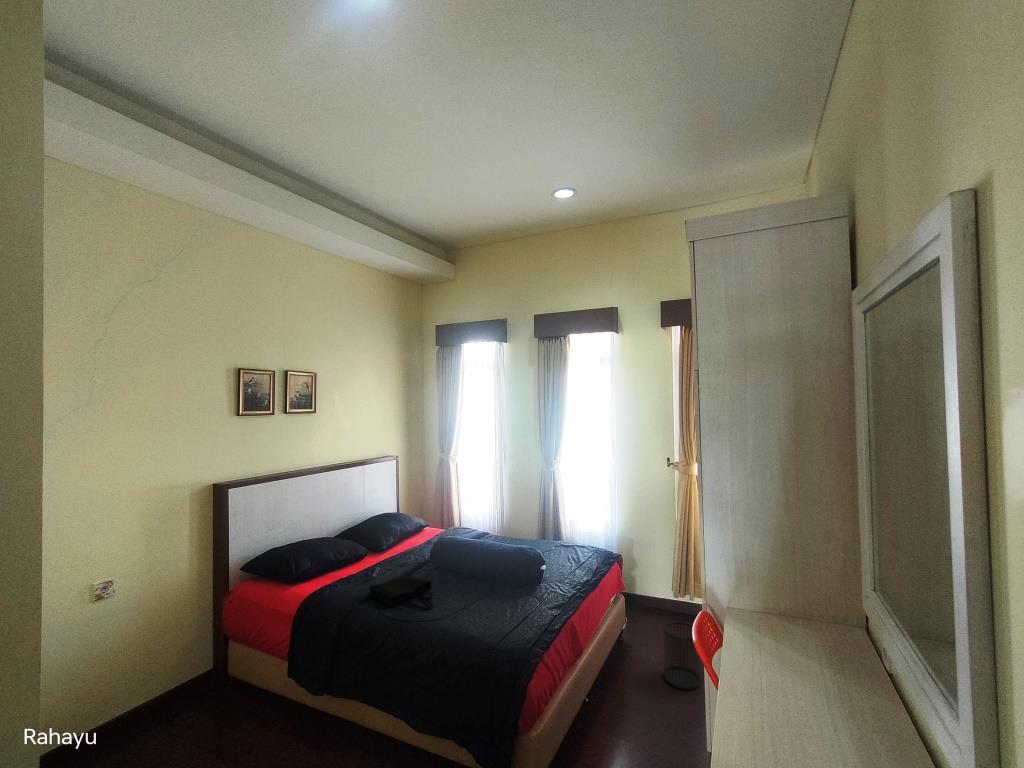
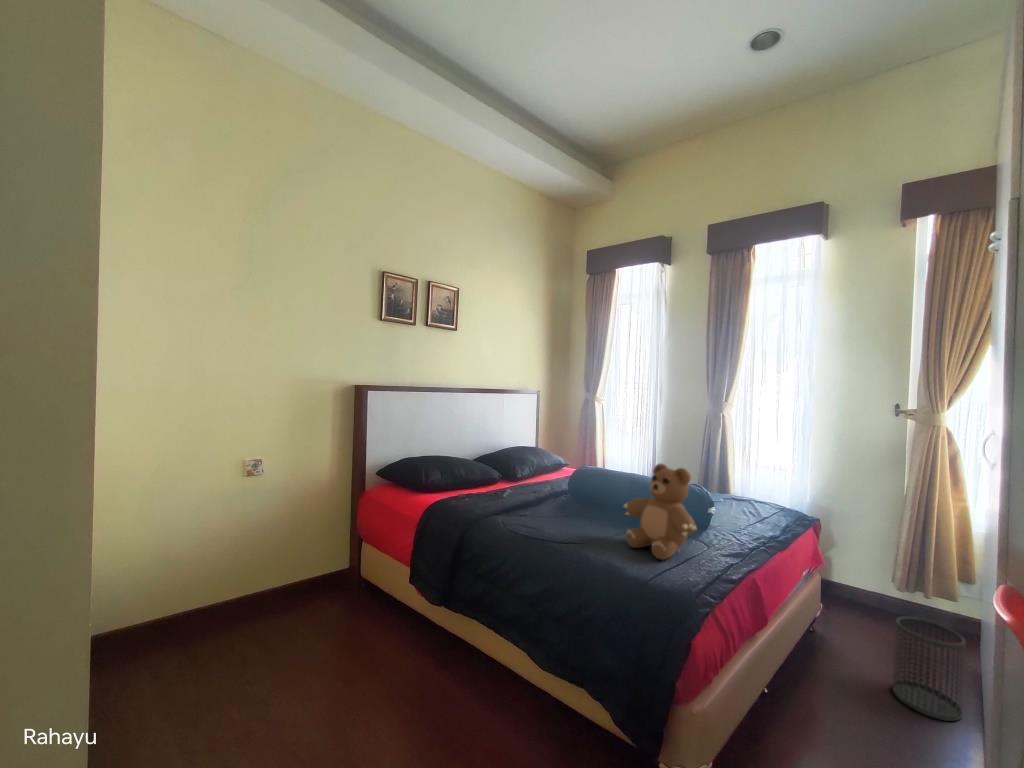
teddy bear: none [477,542,530,621] -> present [624,464,696,560]
tote bag: present [369,574,433,610] -> none [495,496,566,534]

